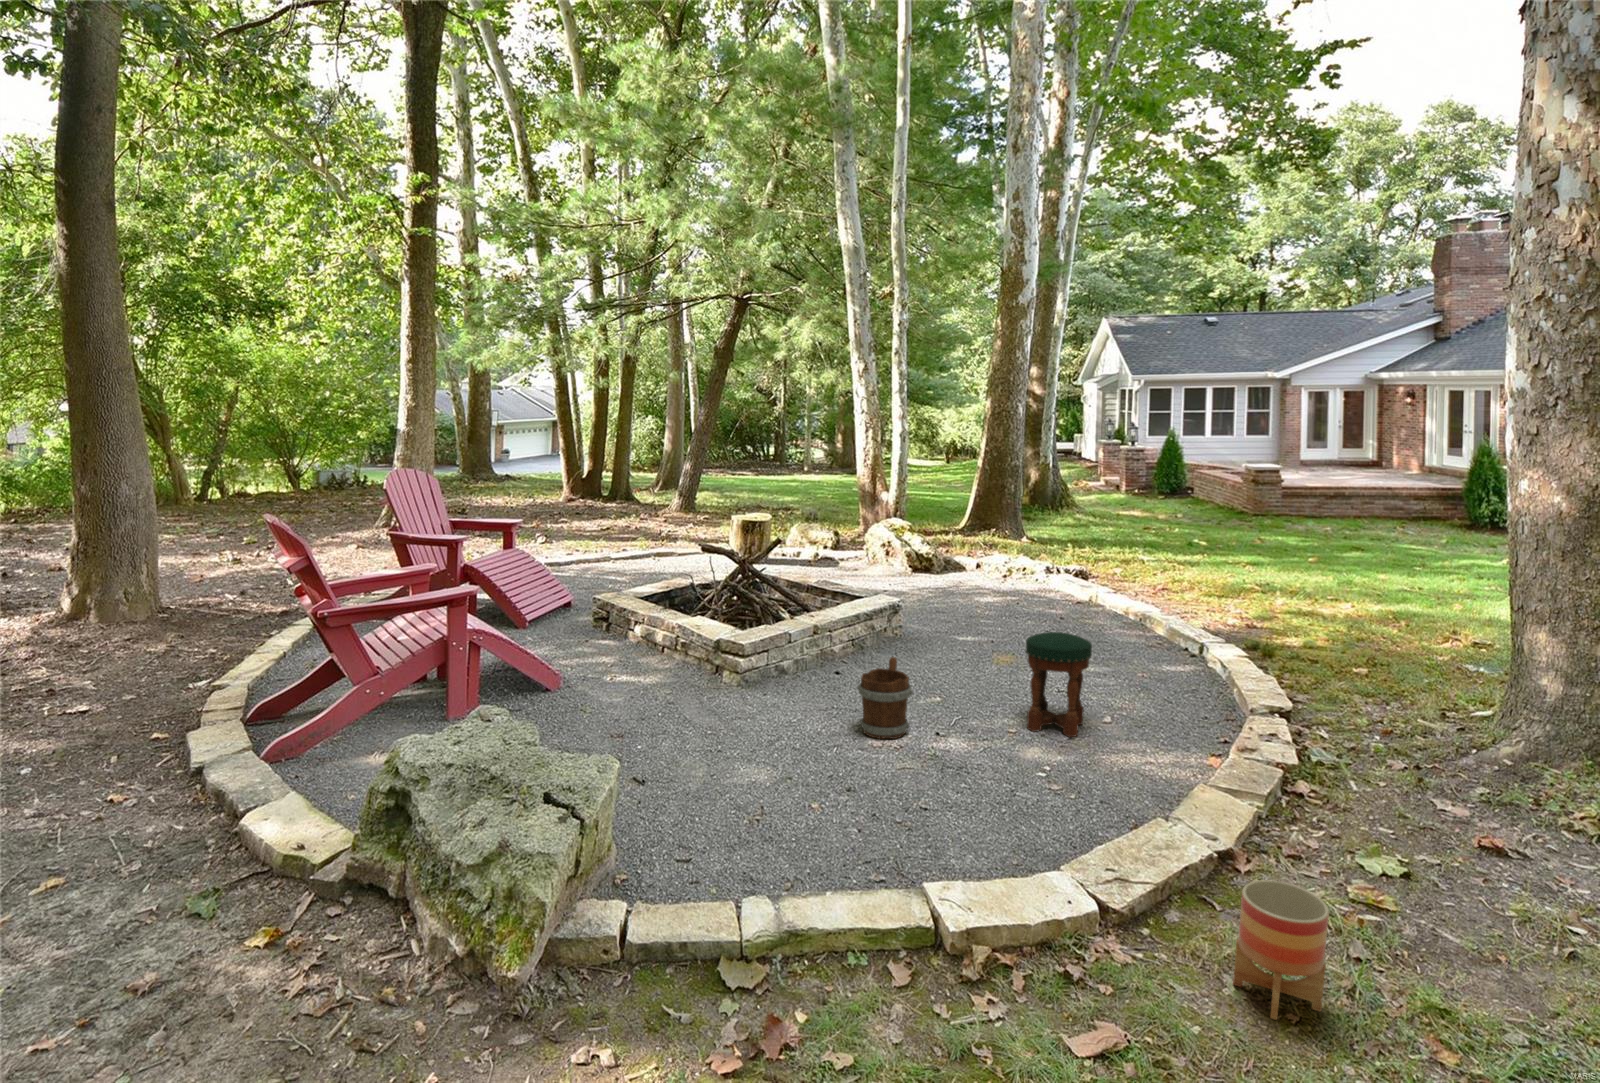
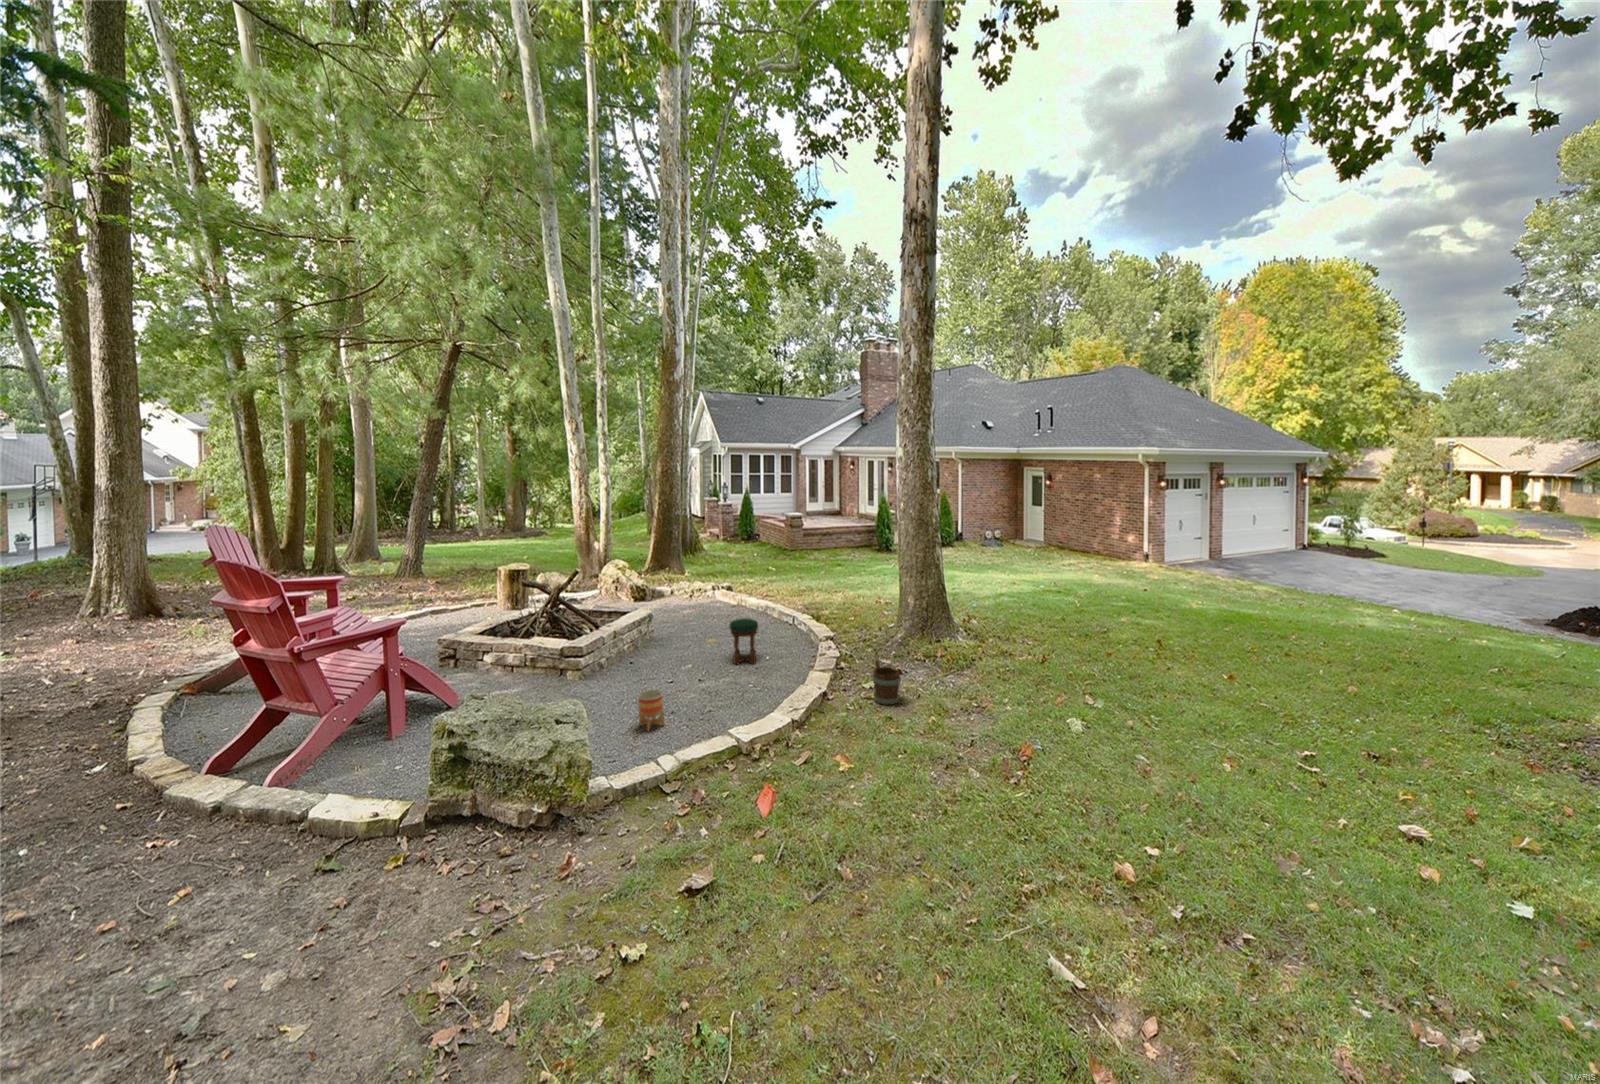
bucket: present [858,657,913,739] -> present [872,660,901,705]
planter: present [1233,880,1329,1020] -> present [638,690,664,731]

